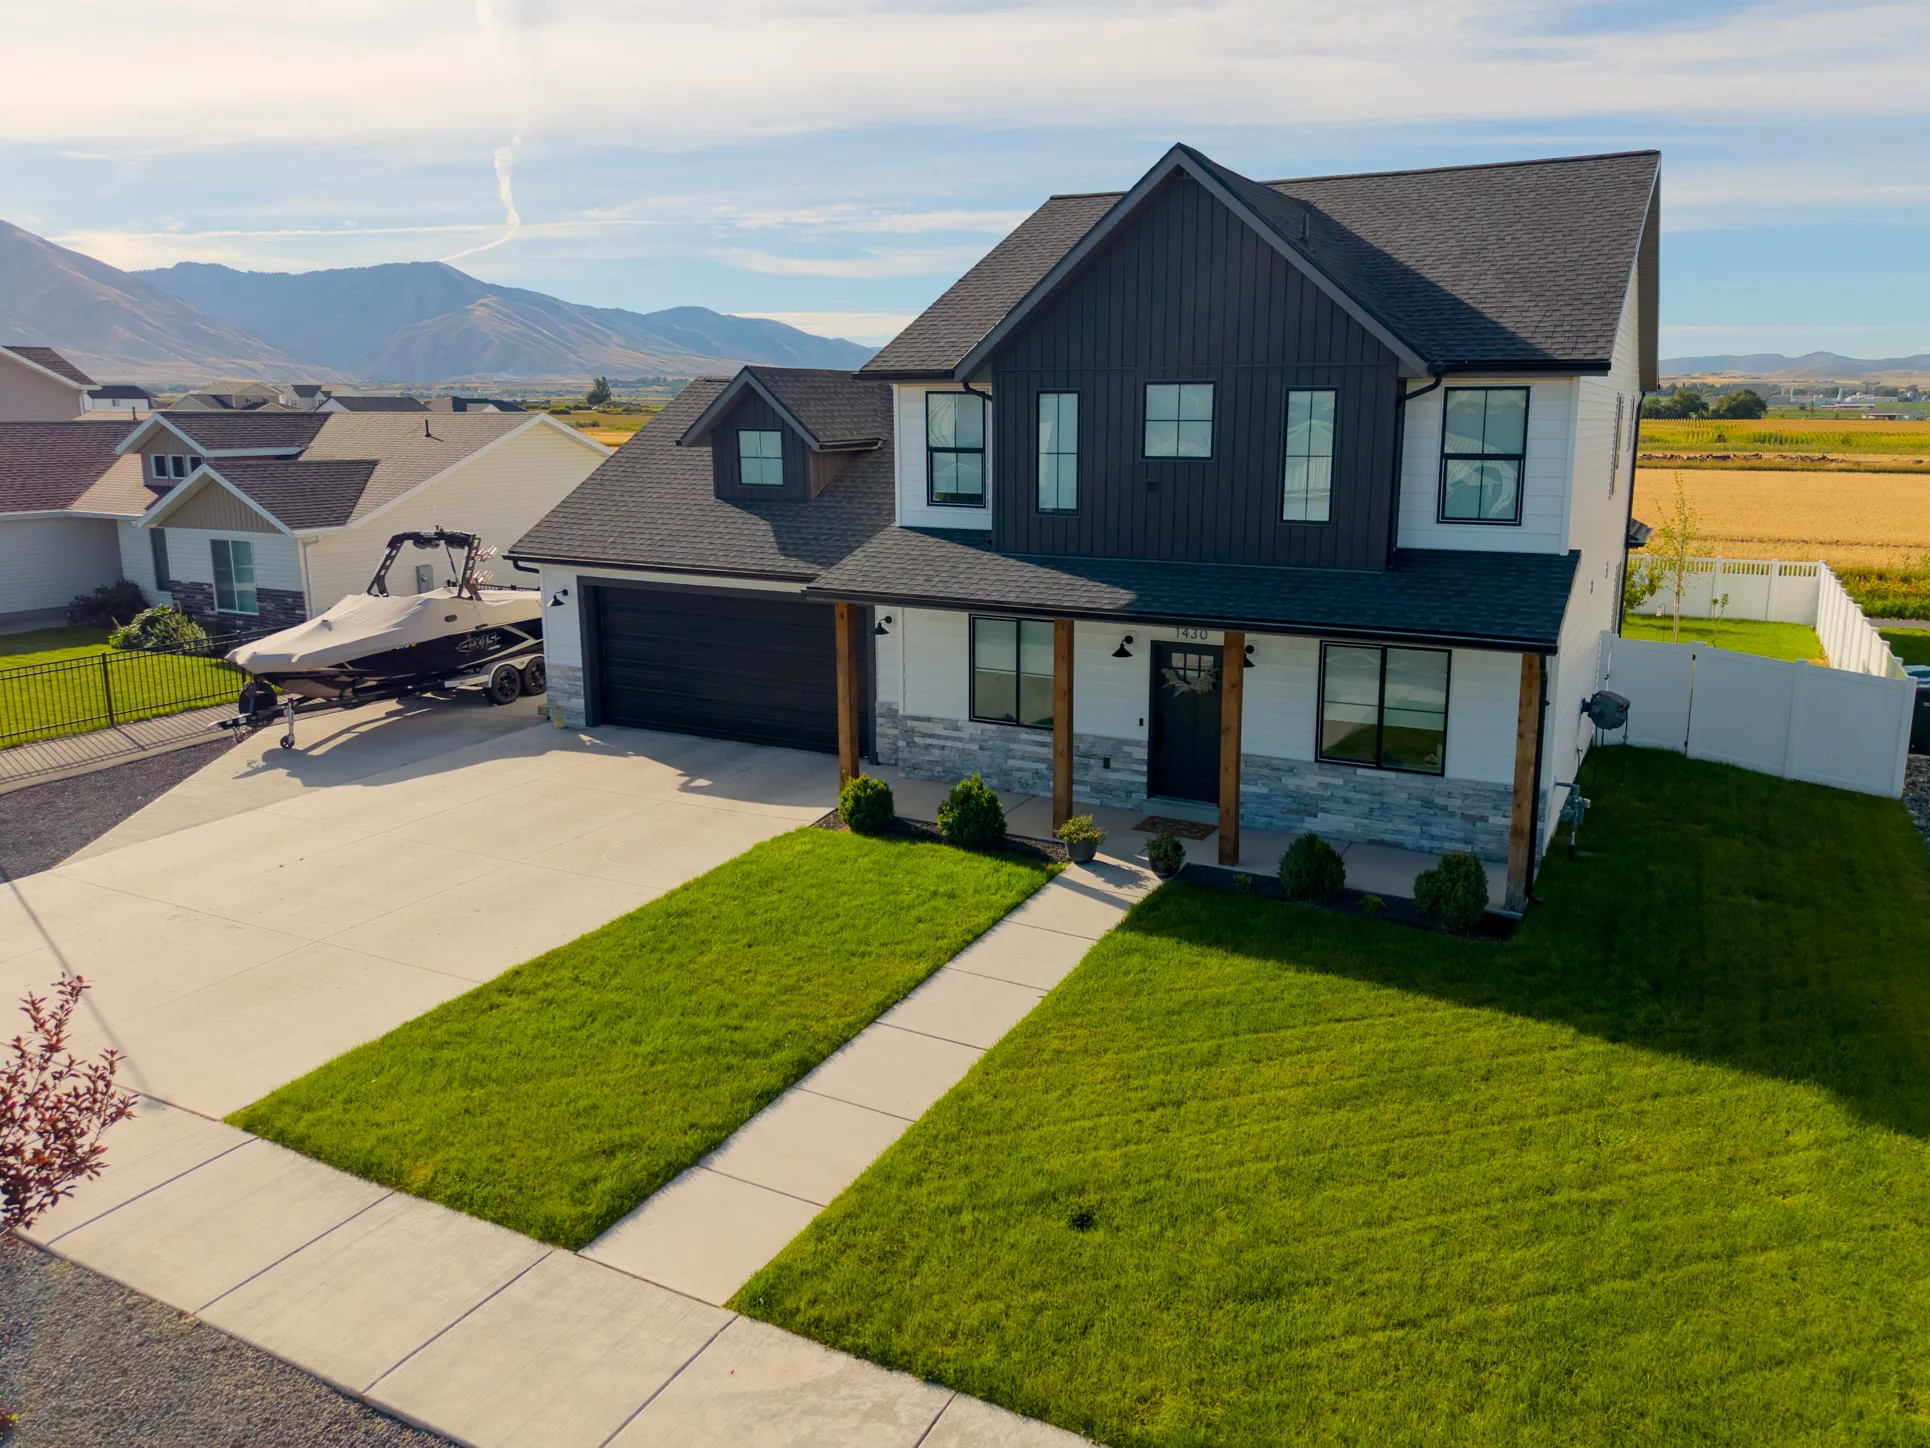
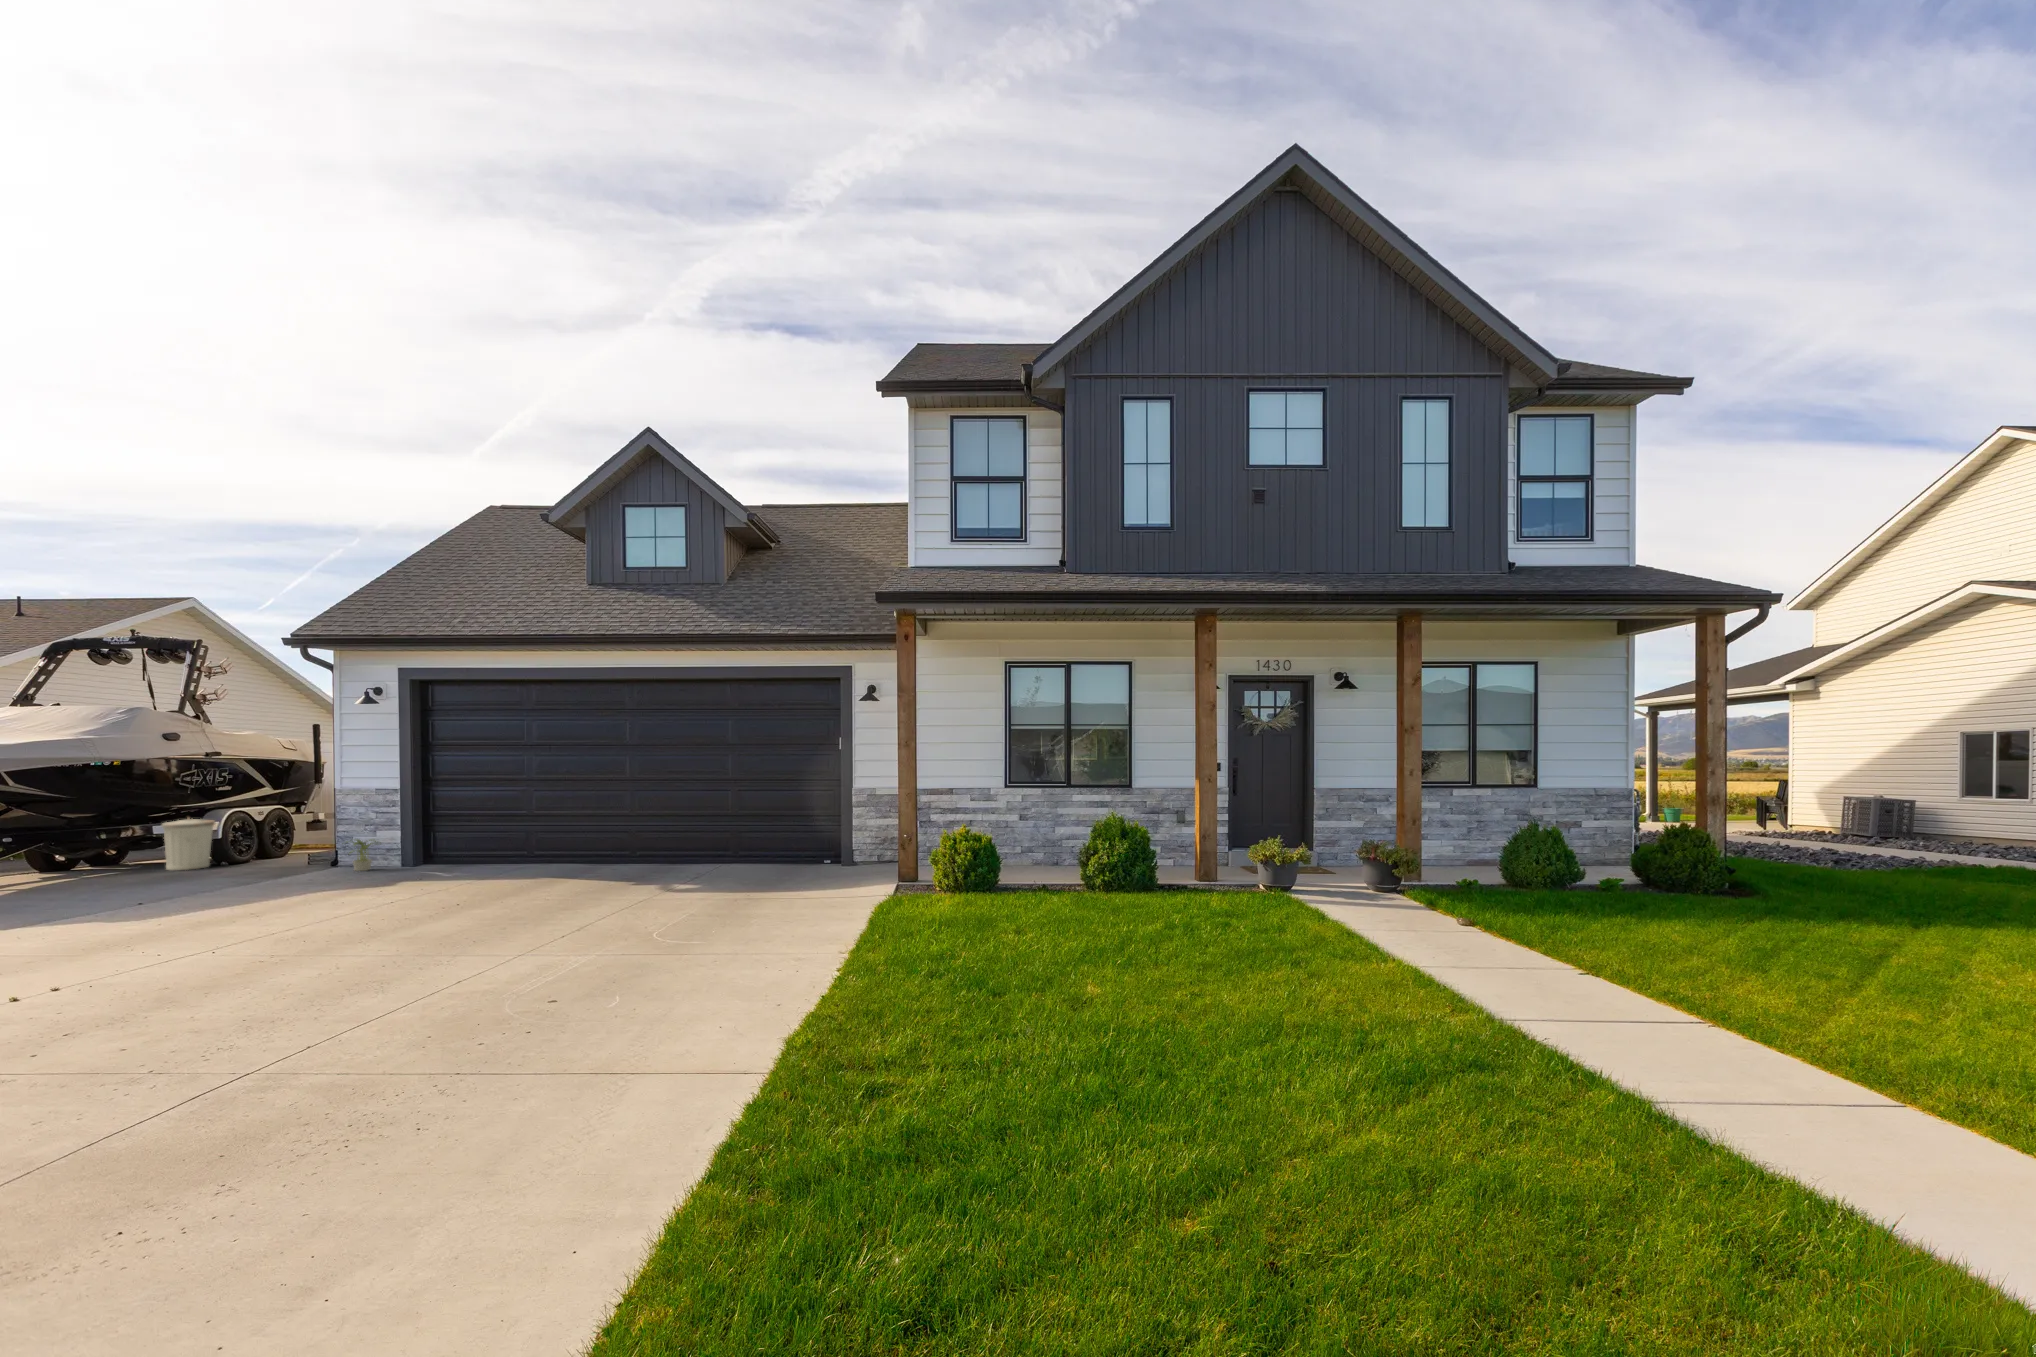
trash can: none [456,671,489,709] -> present [162,818,215,870]

